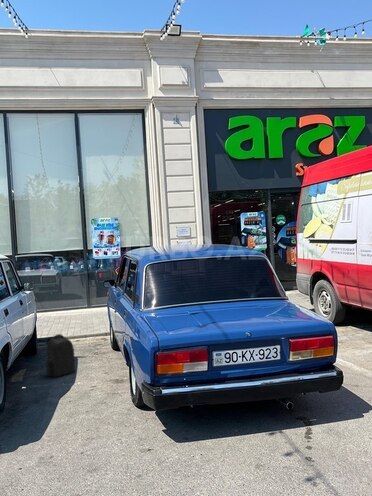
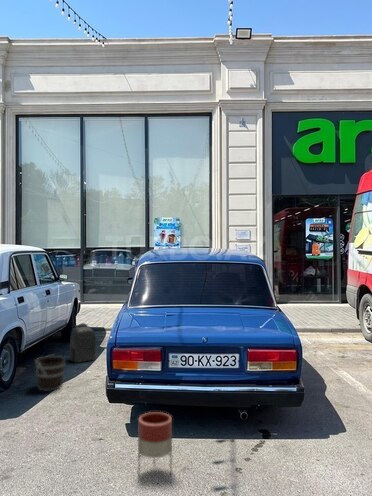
bucket: none [29,371,62,411] -> present [35,356,65,390]
planter: none [207,413,246,479] -> present [138,412,172,464]

